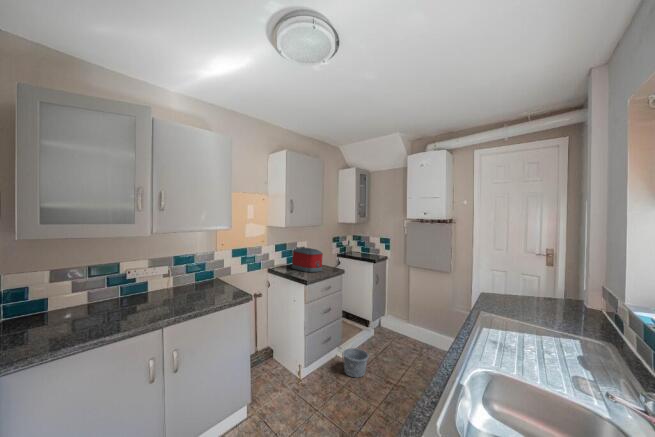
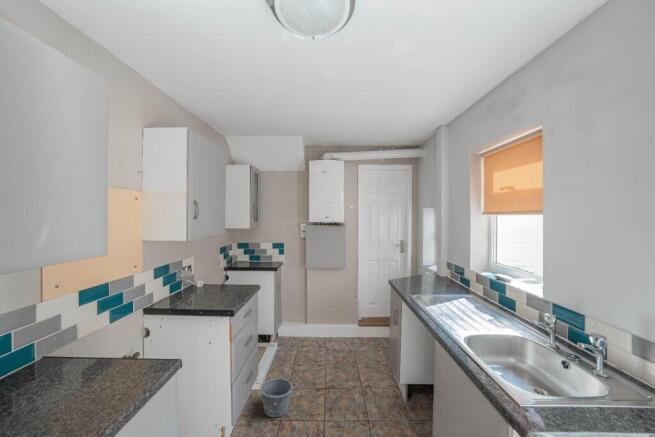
toaster: present [291,248,323,273] -> none [179,268,225,302]

